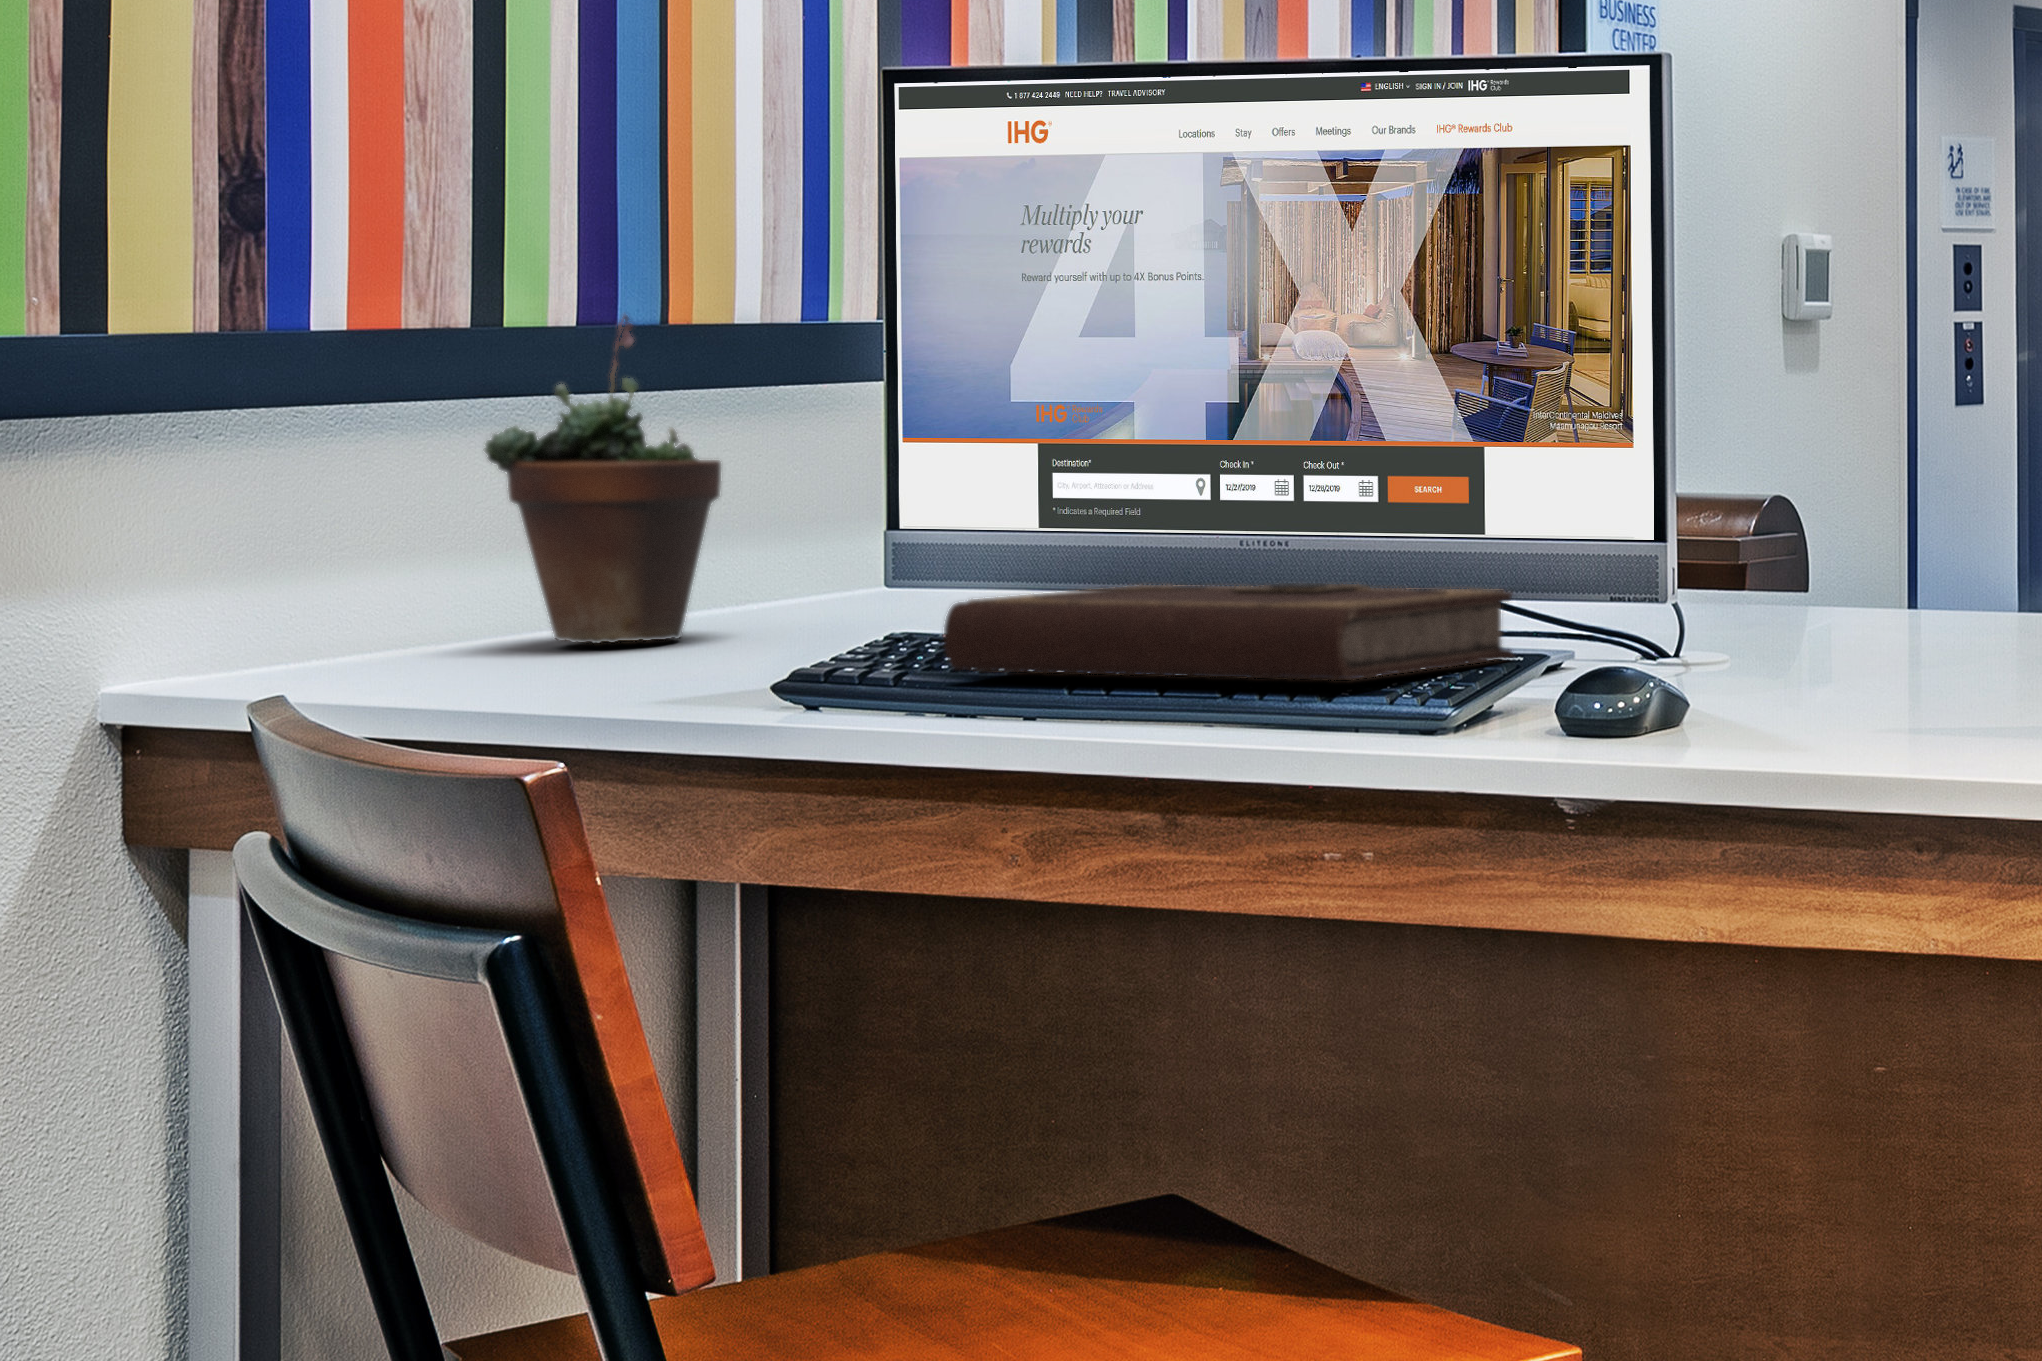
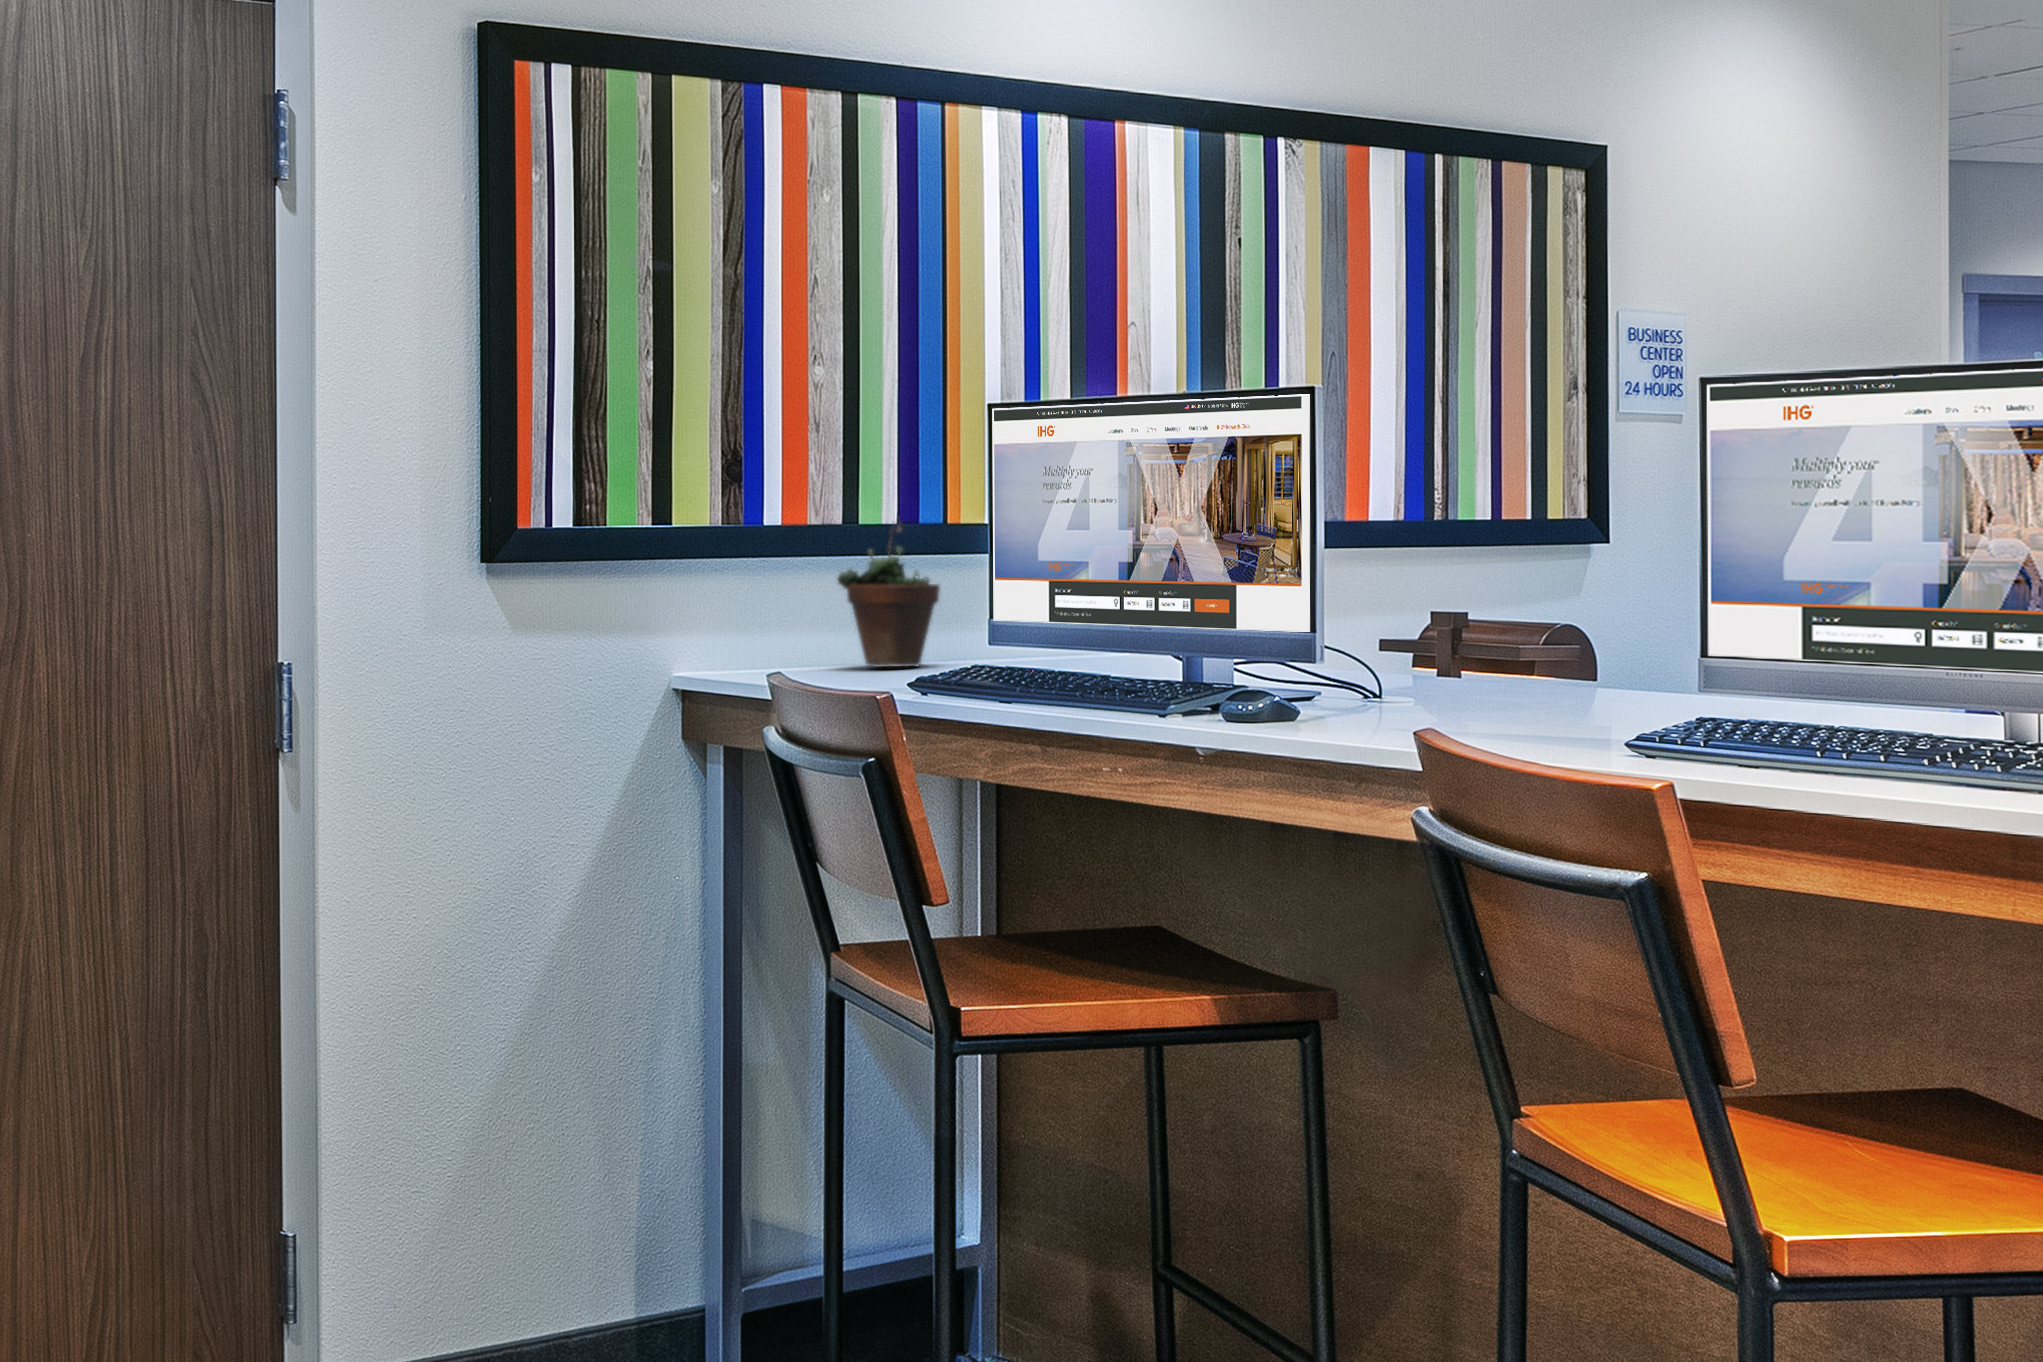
notebook: present [944,583,1513,680] -> none [966,647,1222,692]

